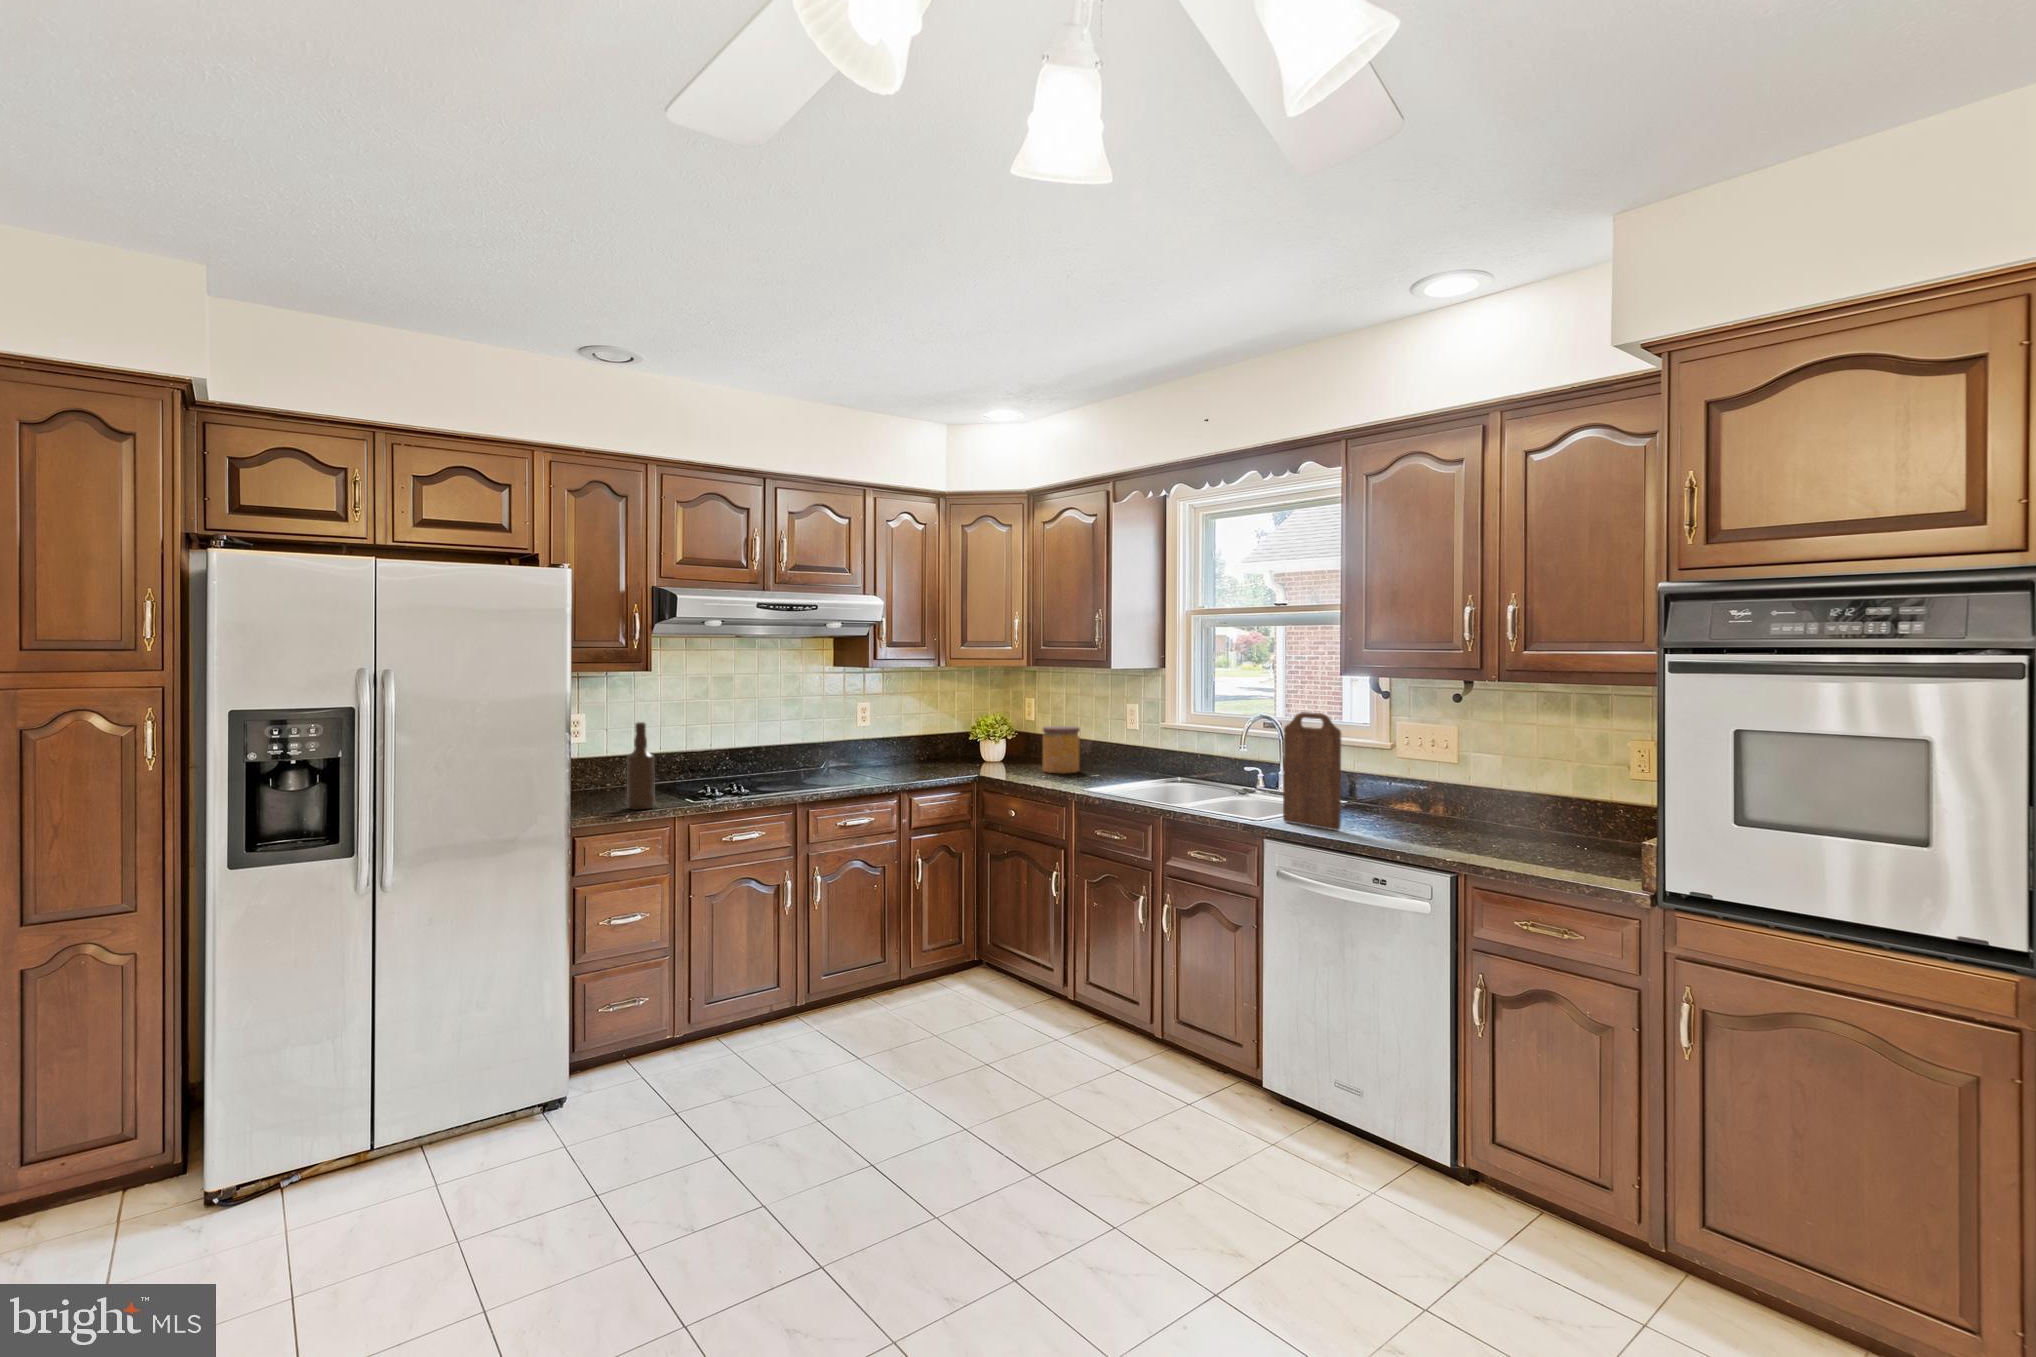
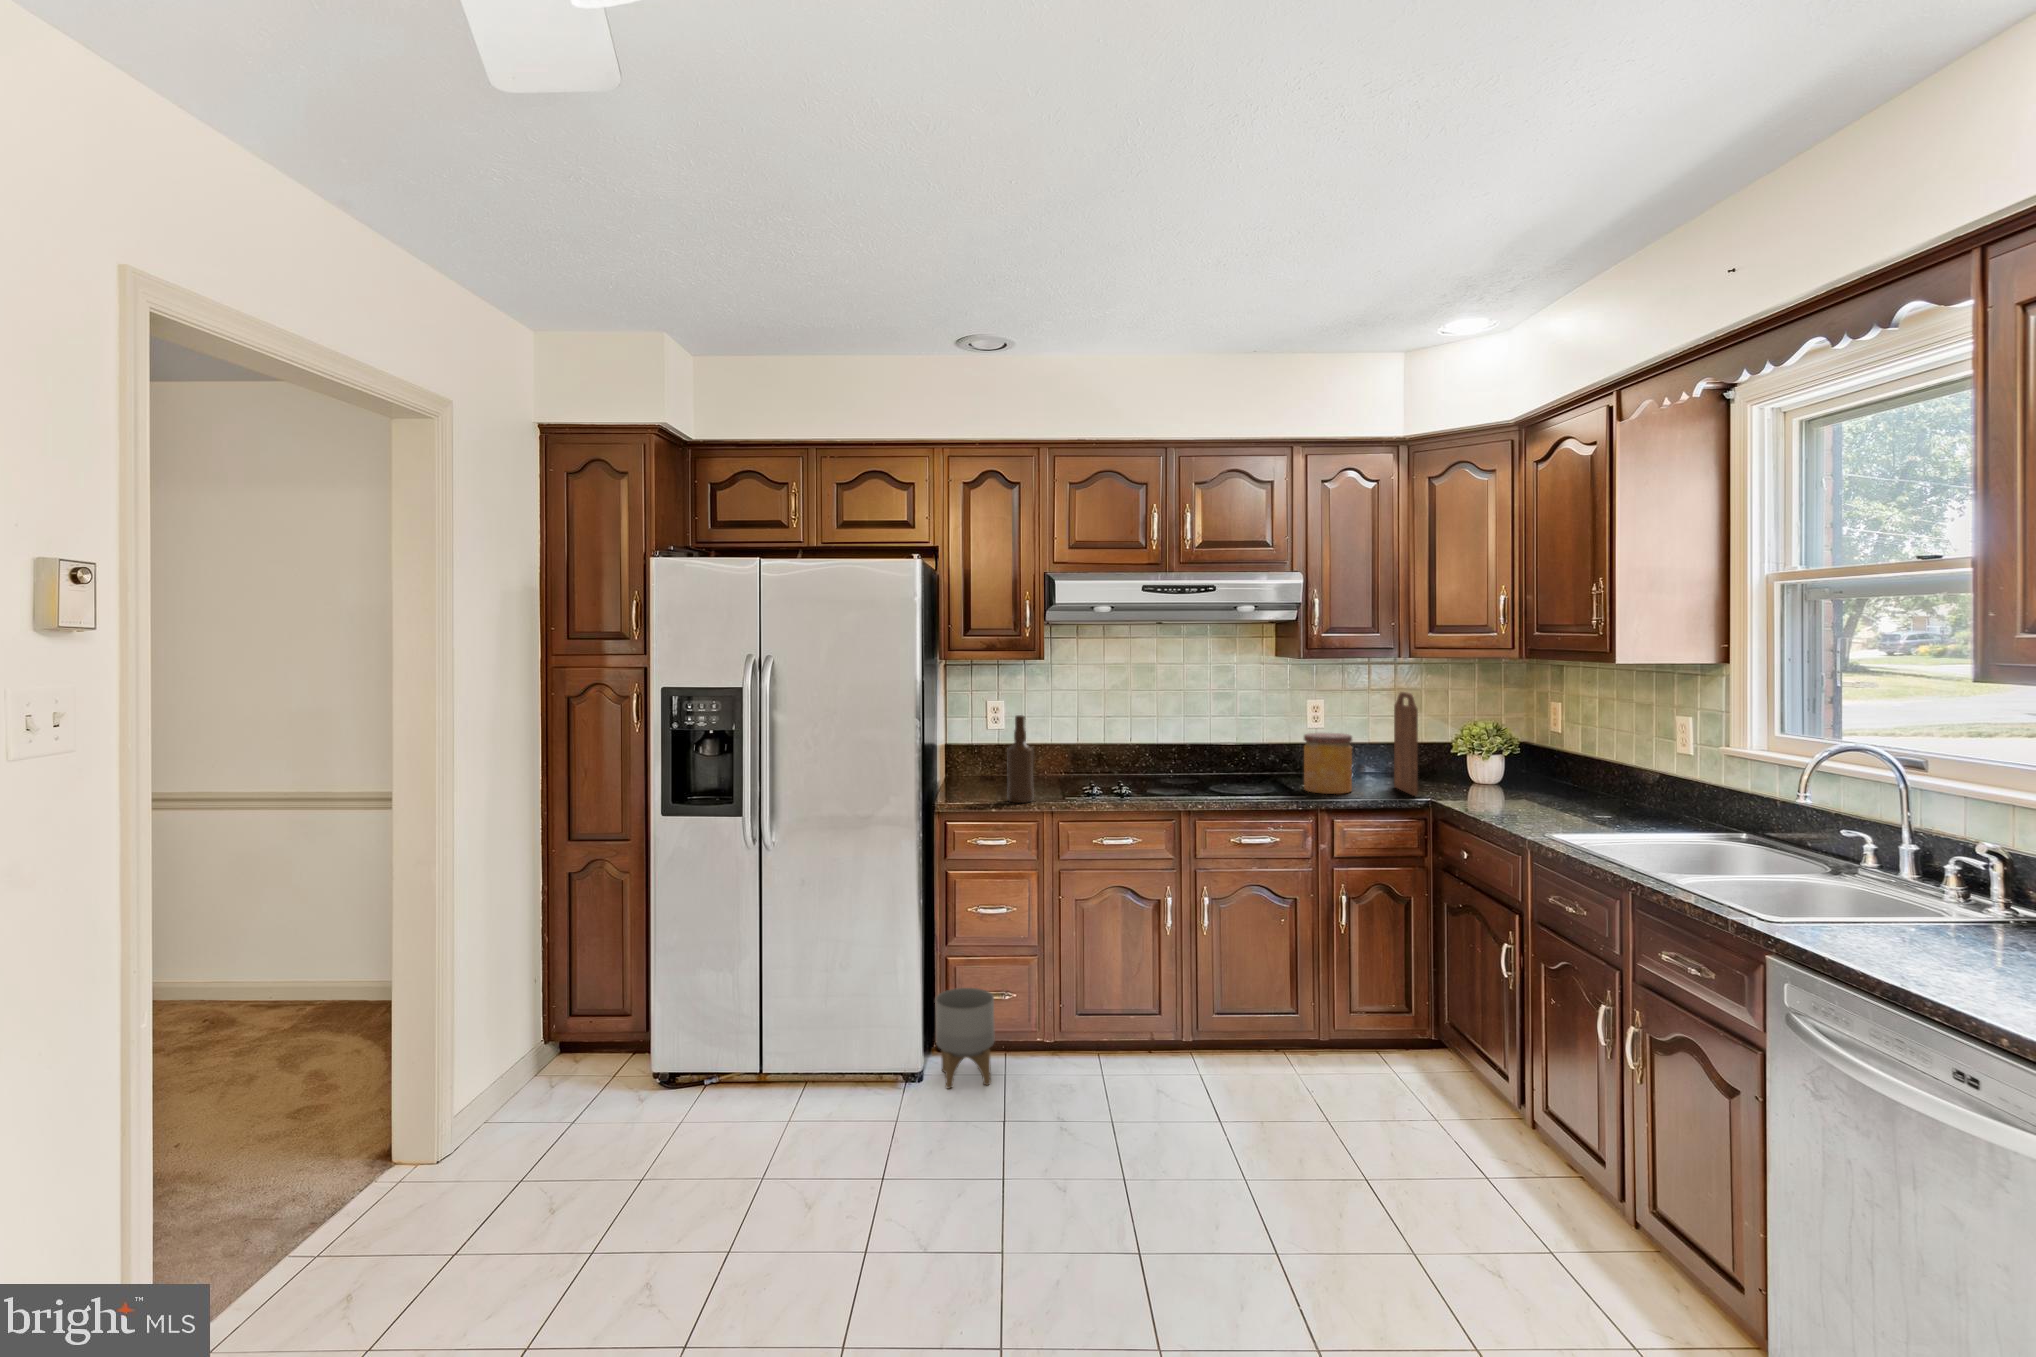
cutting board: present [1283,712,1341,830] -> present [1394,692,1418,796]
jar: present [1043,726,1080,773] -> present [1304,733,1352,794]
planter: none [584,999,648,1104] -> present [935,988,995,1089]

